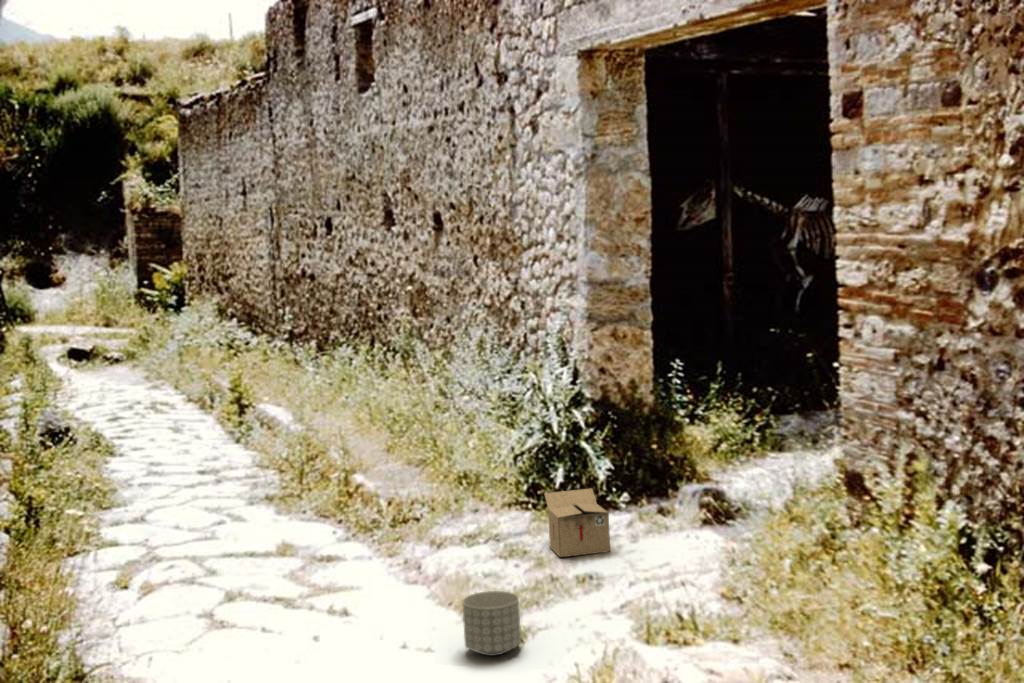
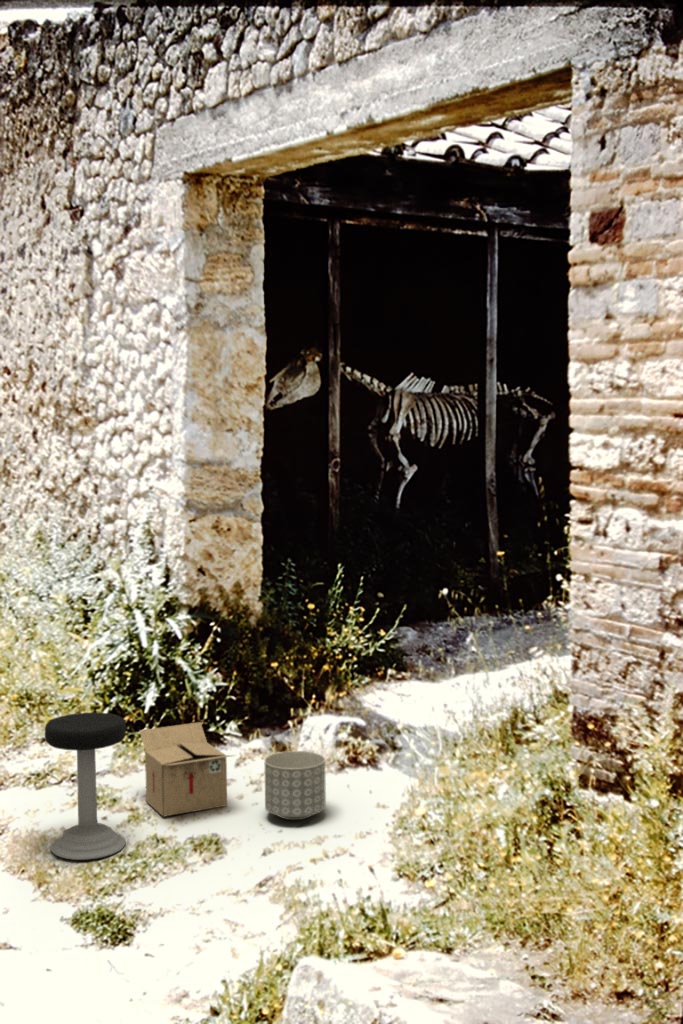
stool: none [469,476,530,582] -> present [45,712,126,860]
planter: present [462,591,521,656] -> present [264,751,326,820]

